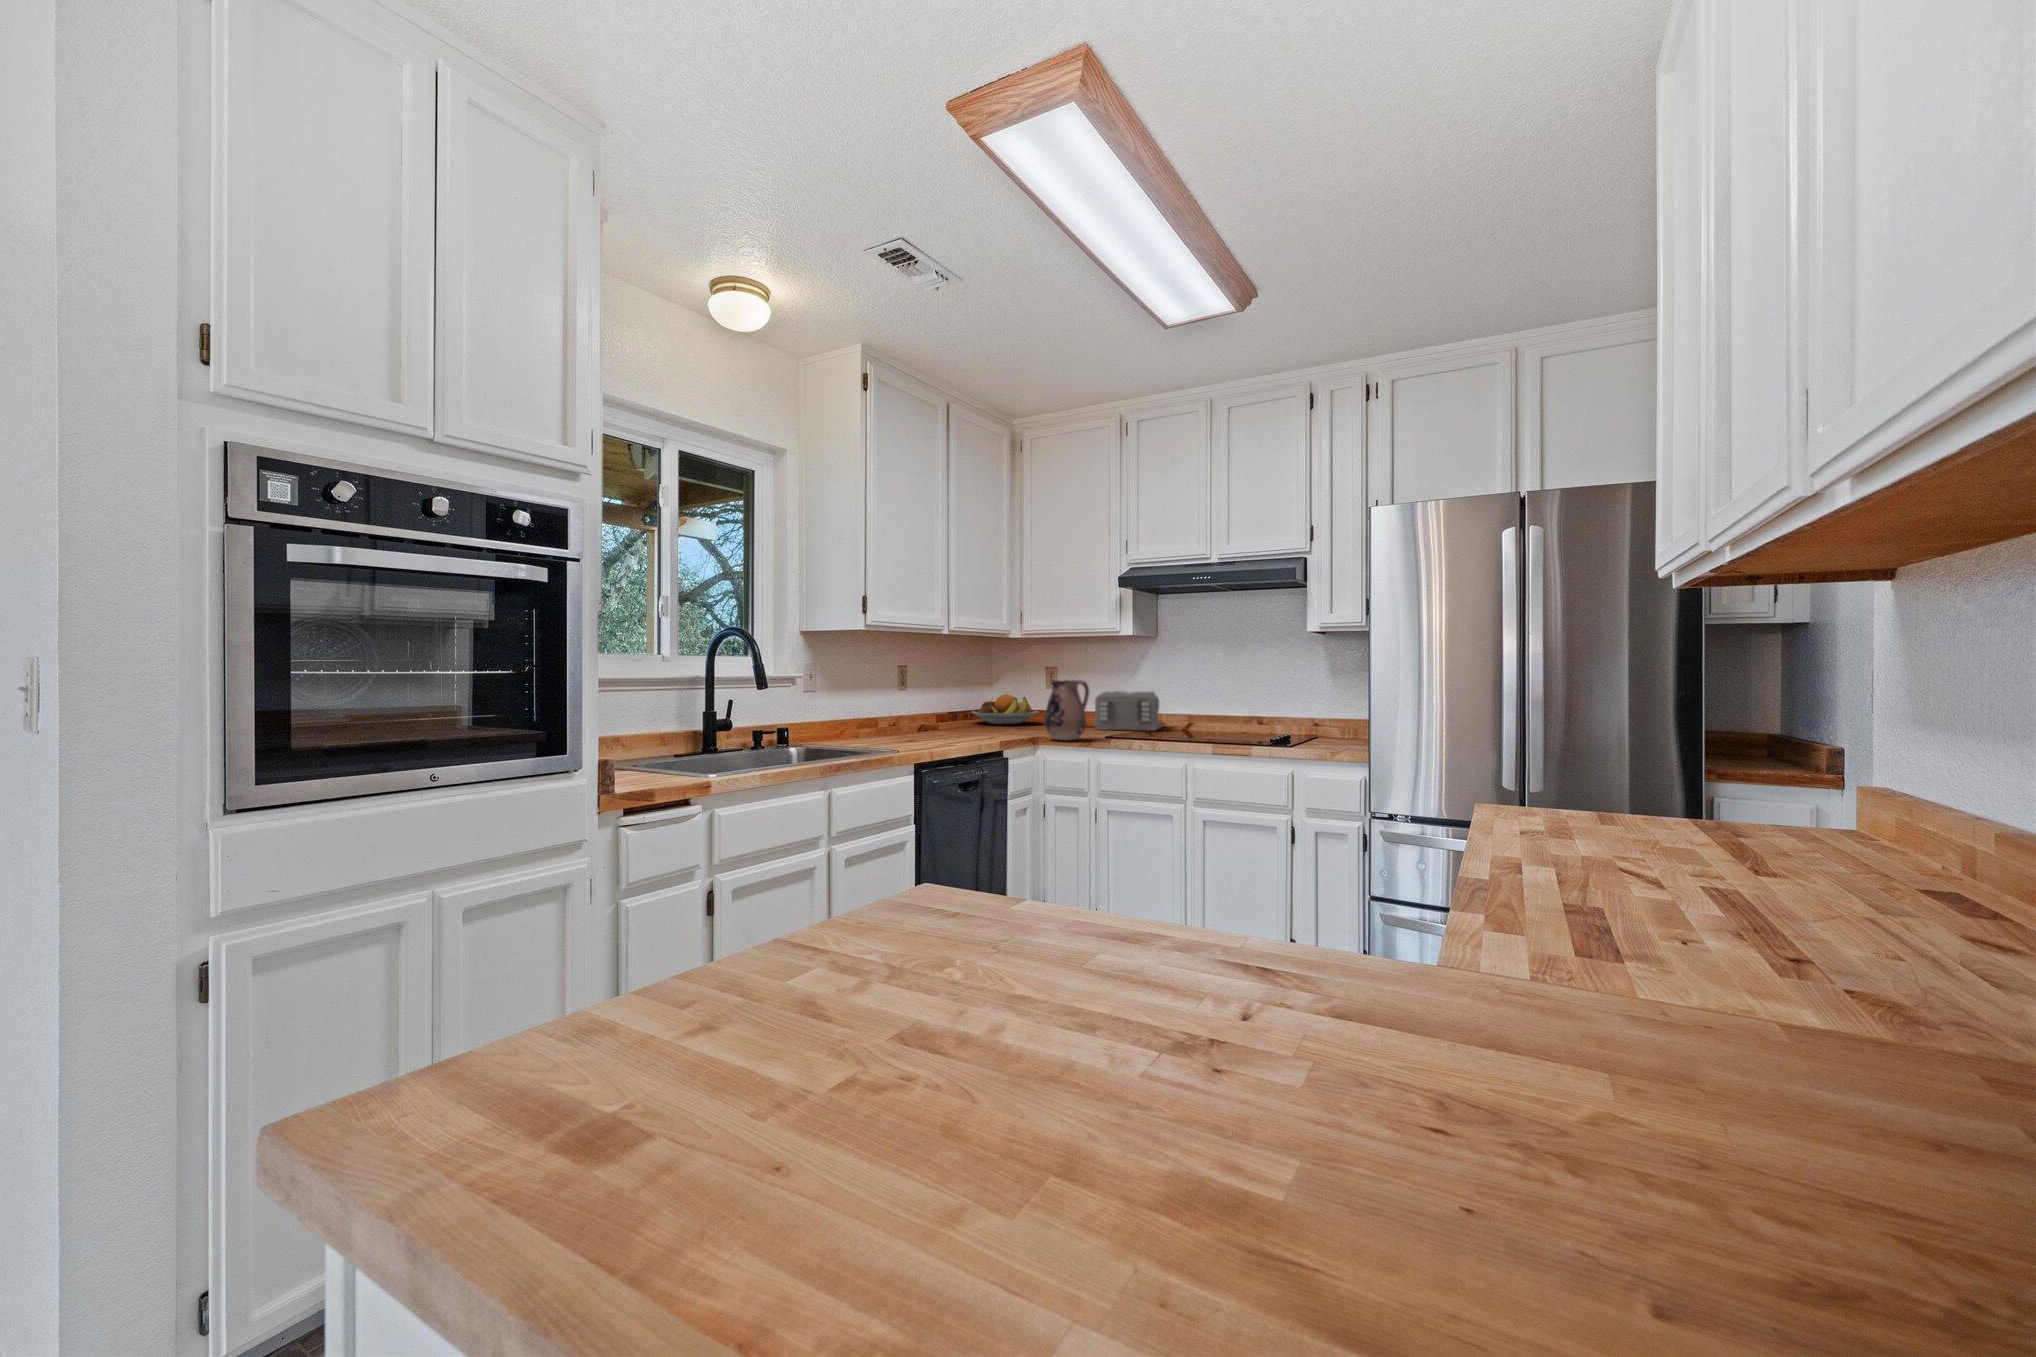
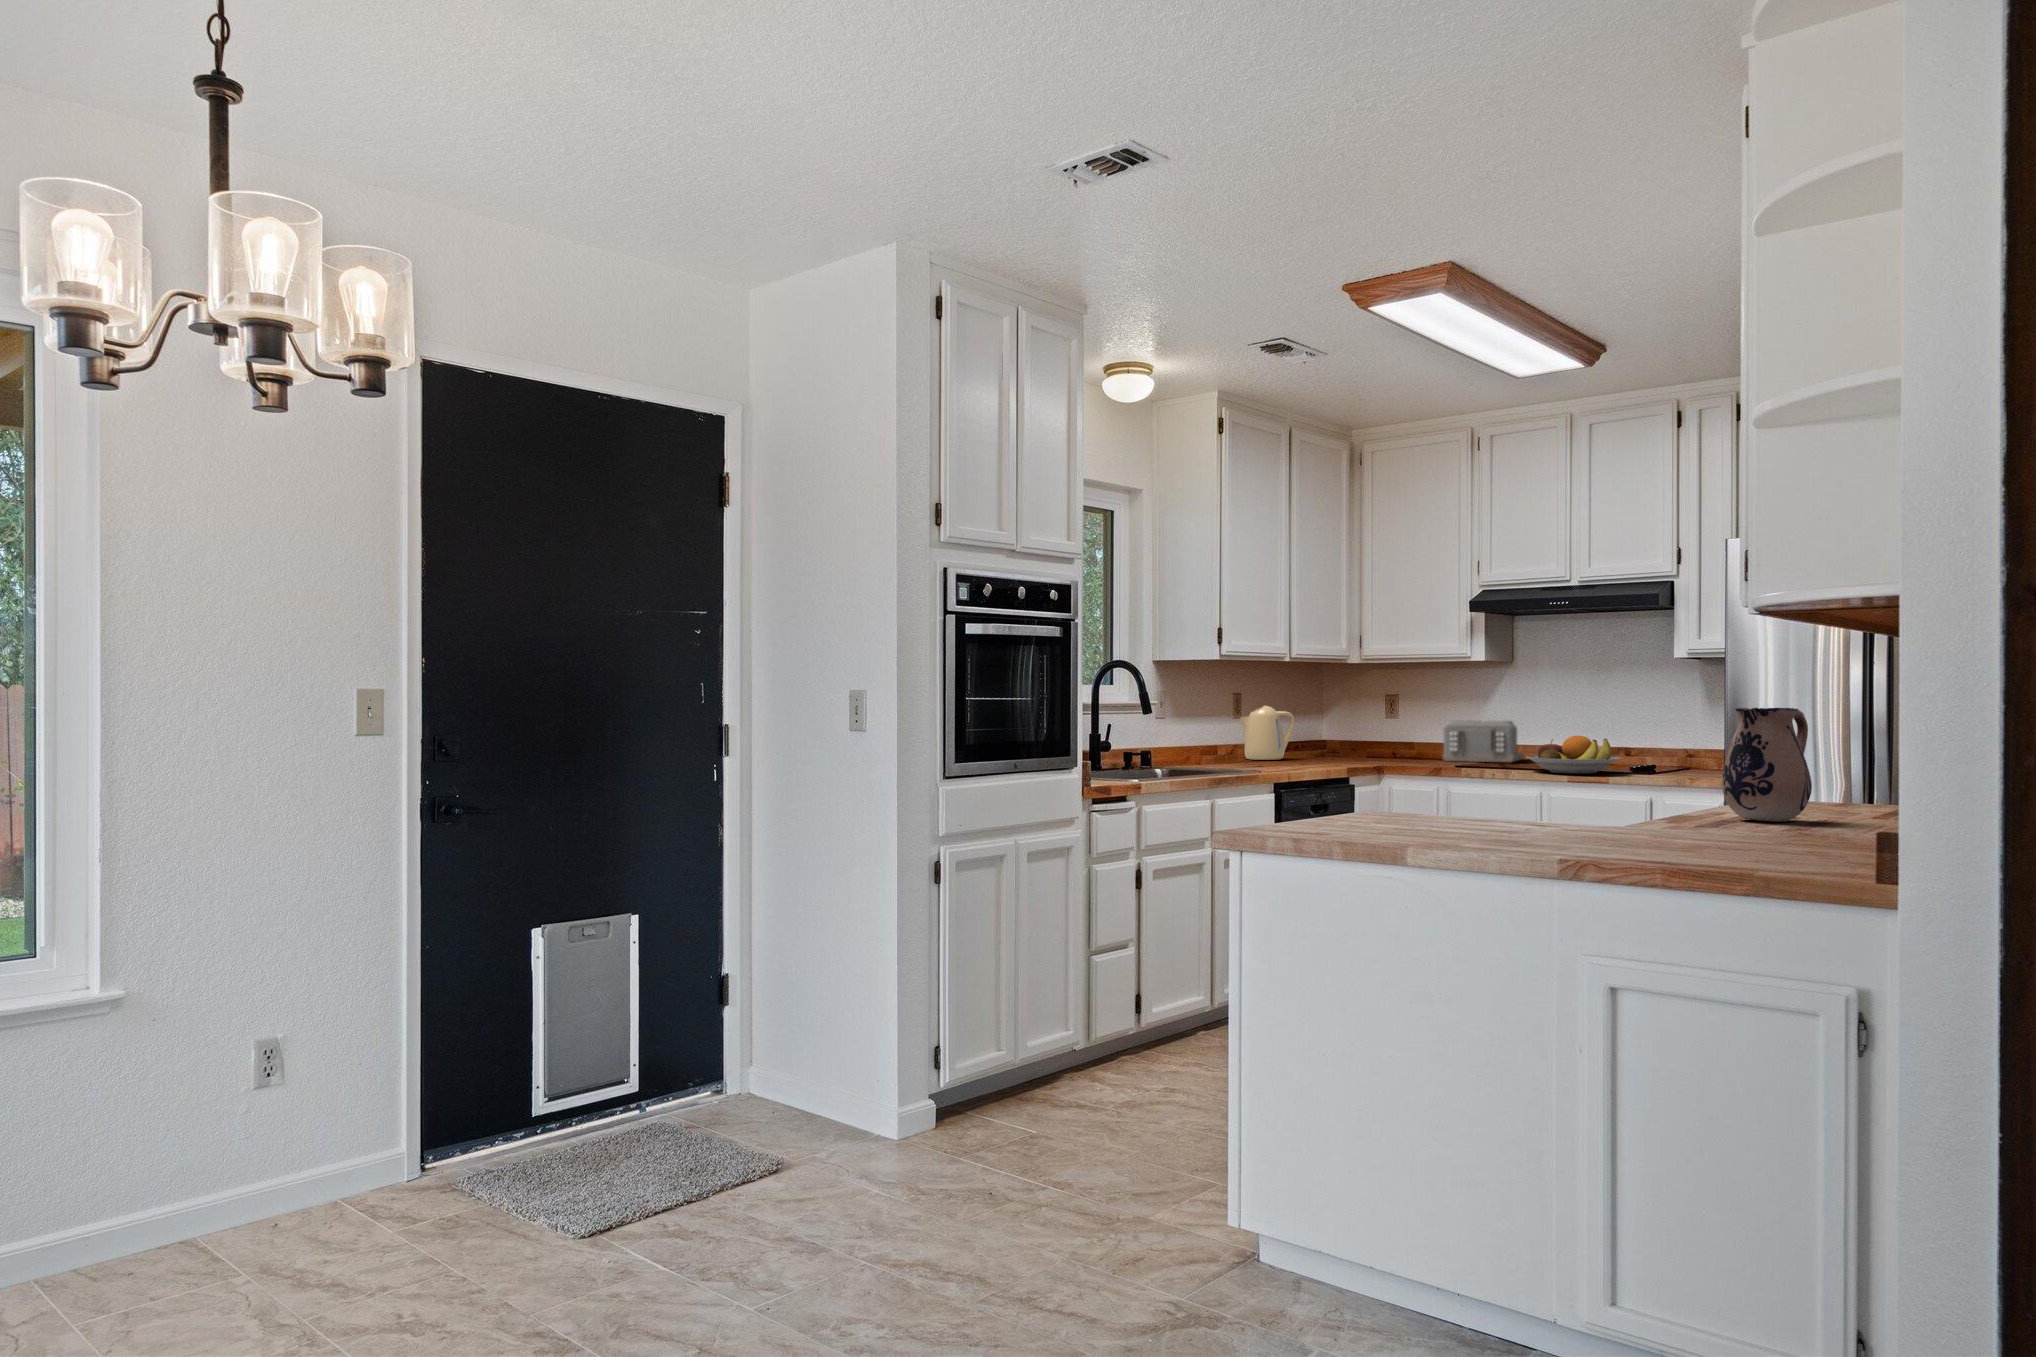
kettle: none [902,678,957,731] -> present [1239,706,1295,760]
ceramic pitcher: present [1044,680,1089,740] -> present [1722,708,1812,822]
fruit bowl: present [971,695,1038,724] -> present [1526,736,1621,774]

